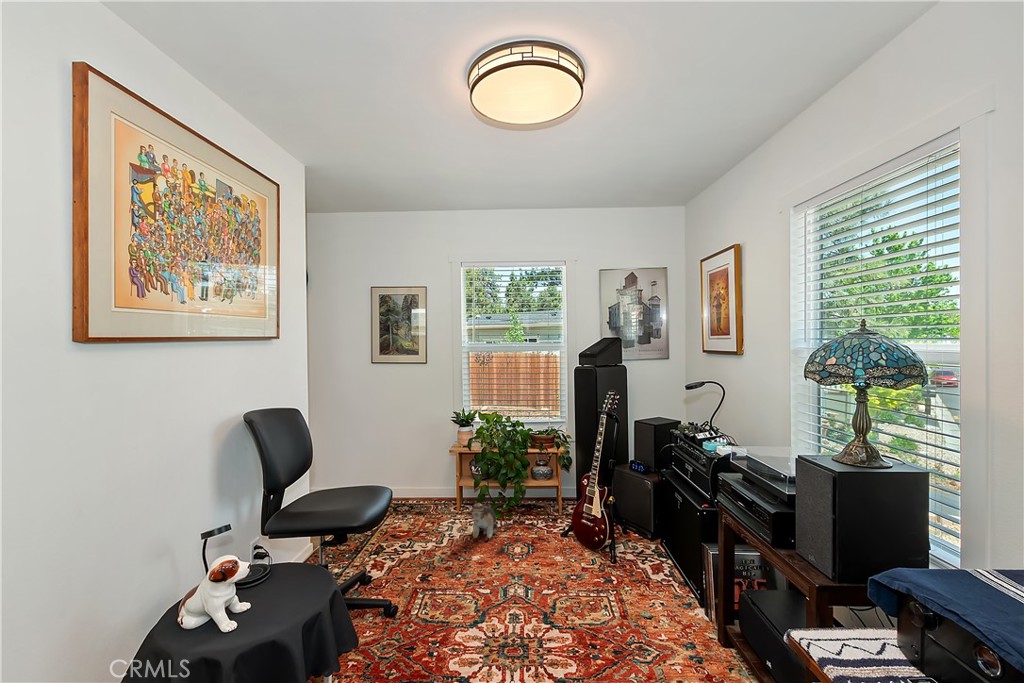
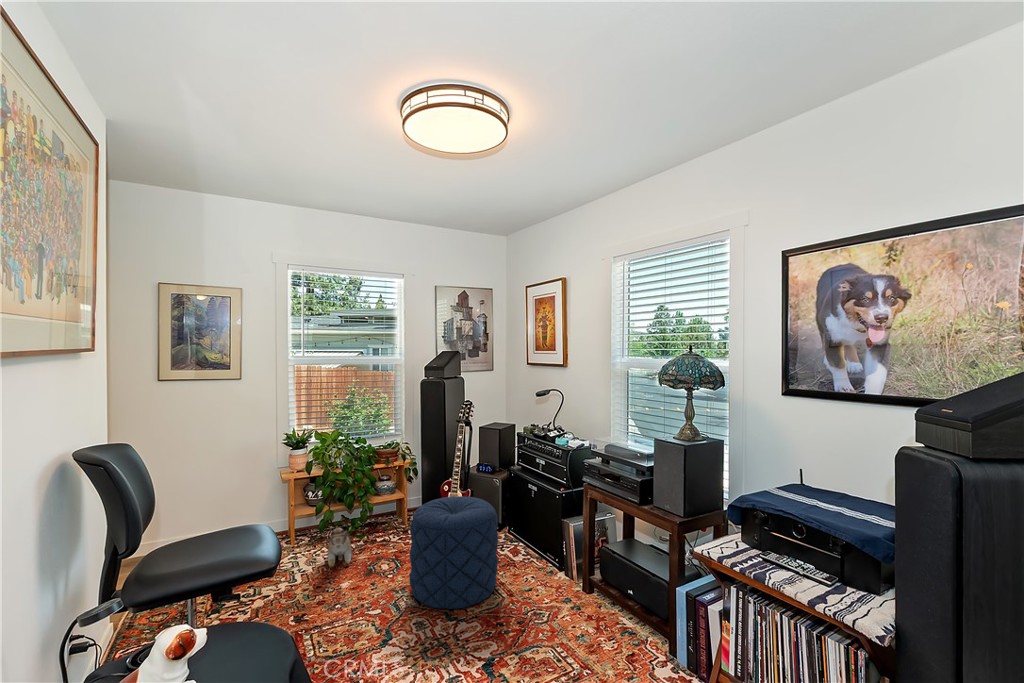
pouf: none [523,492,617,614] -> present [409,496,498,609]

